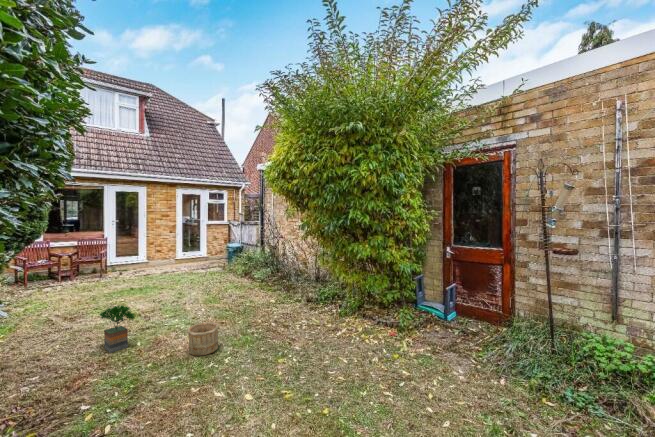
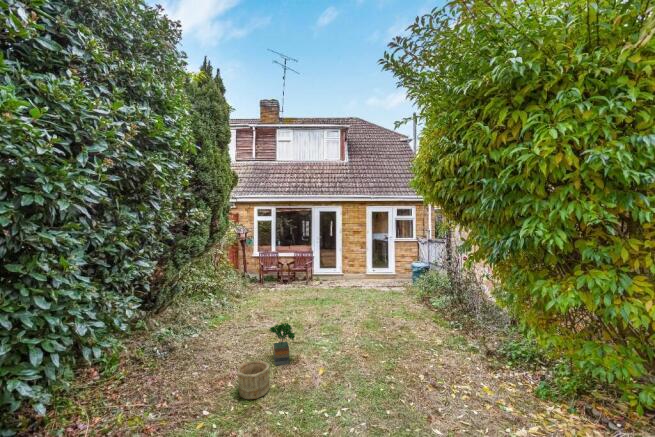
wooden bucket: present [187,322,219,356] -> present [237,360,269,399]

